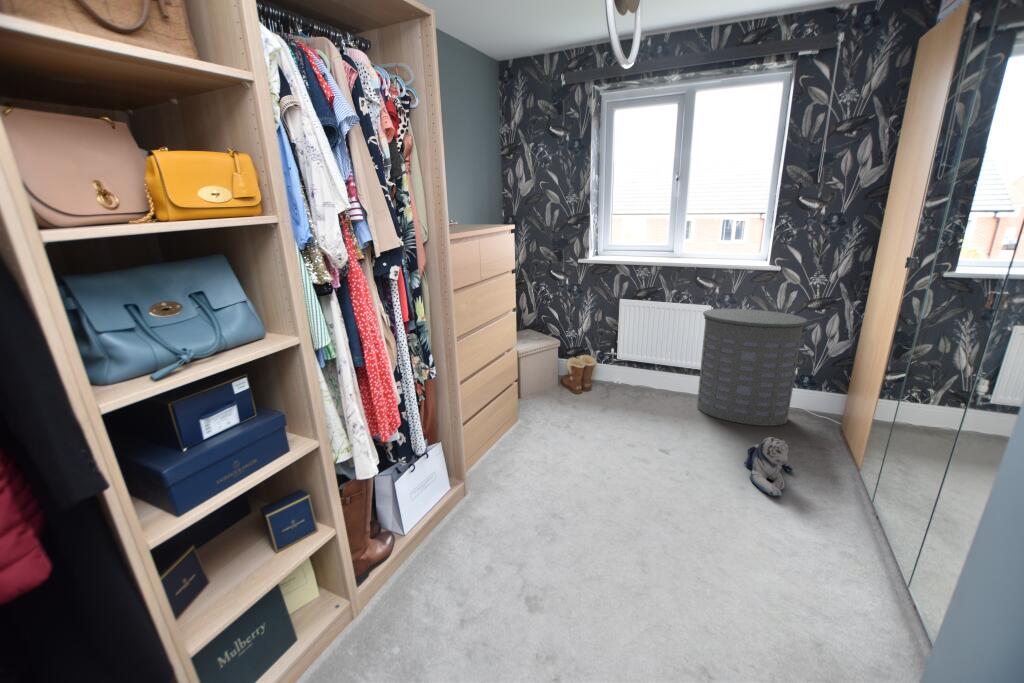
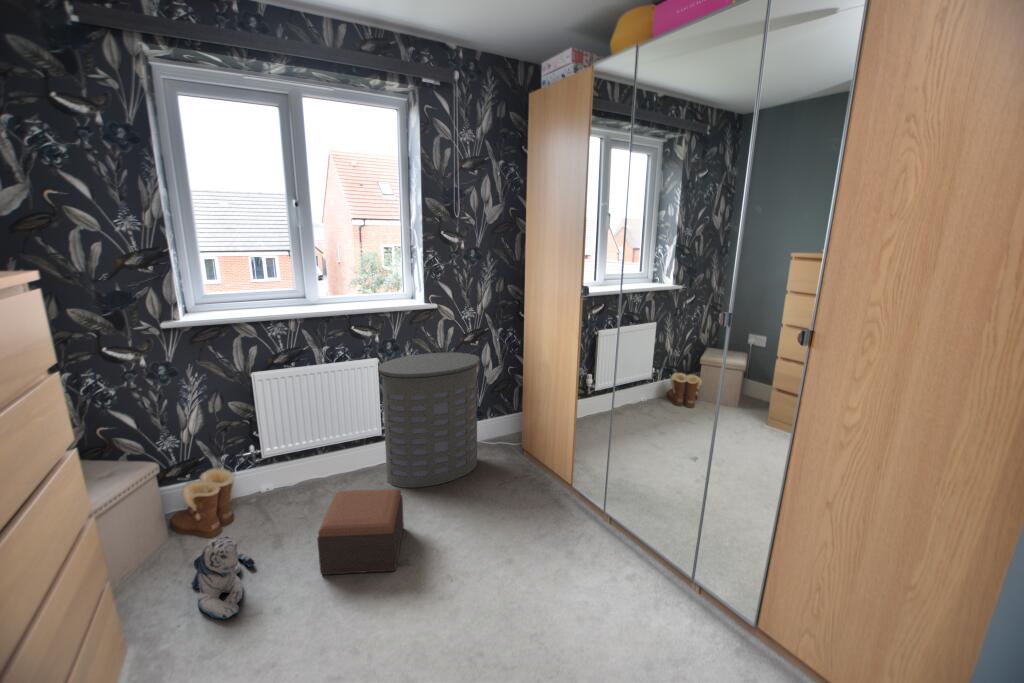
footstool: none [612,389,684,451] -> present [317,489,404,575]
plush toy: present [744,437,793,496] -> present [191,536,255,619]

